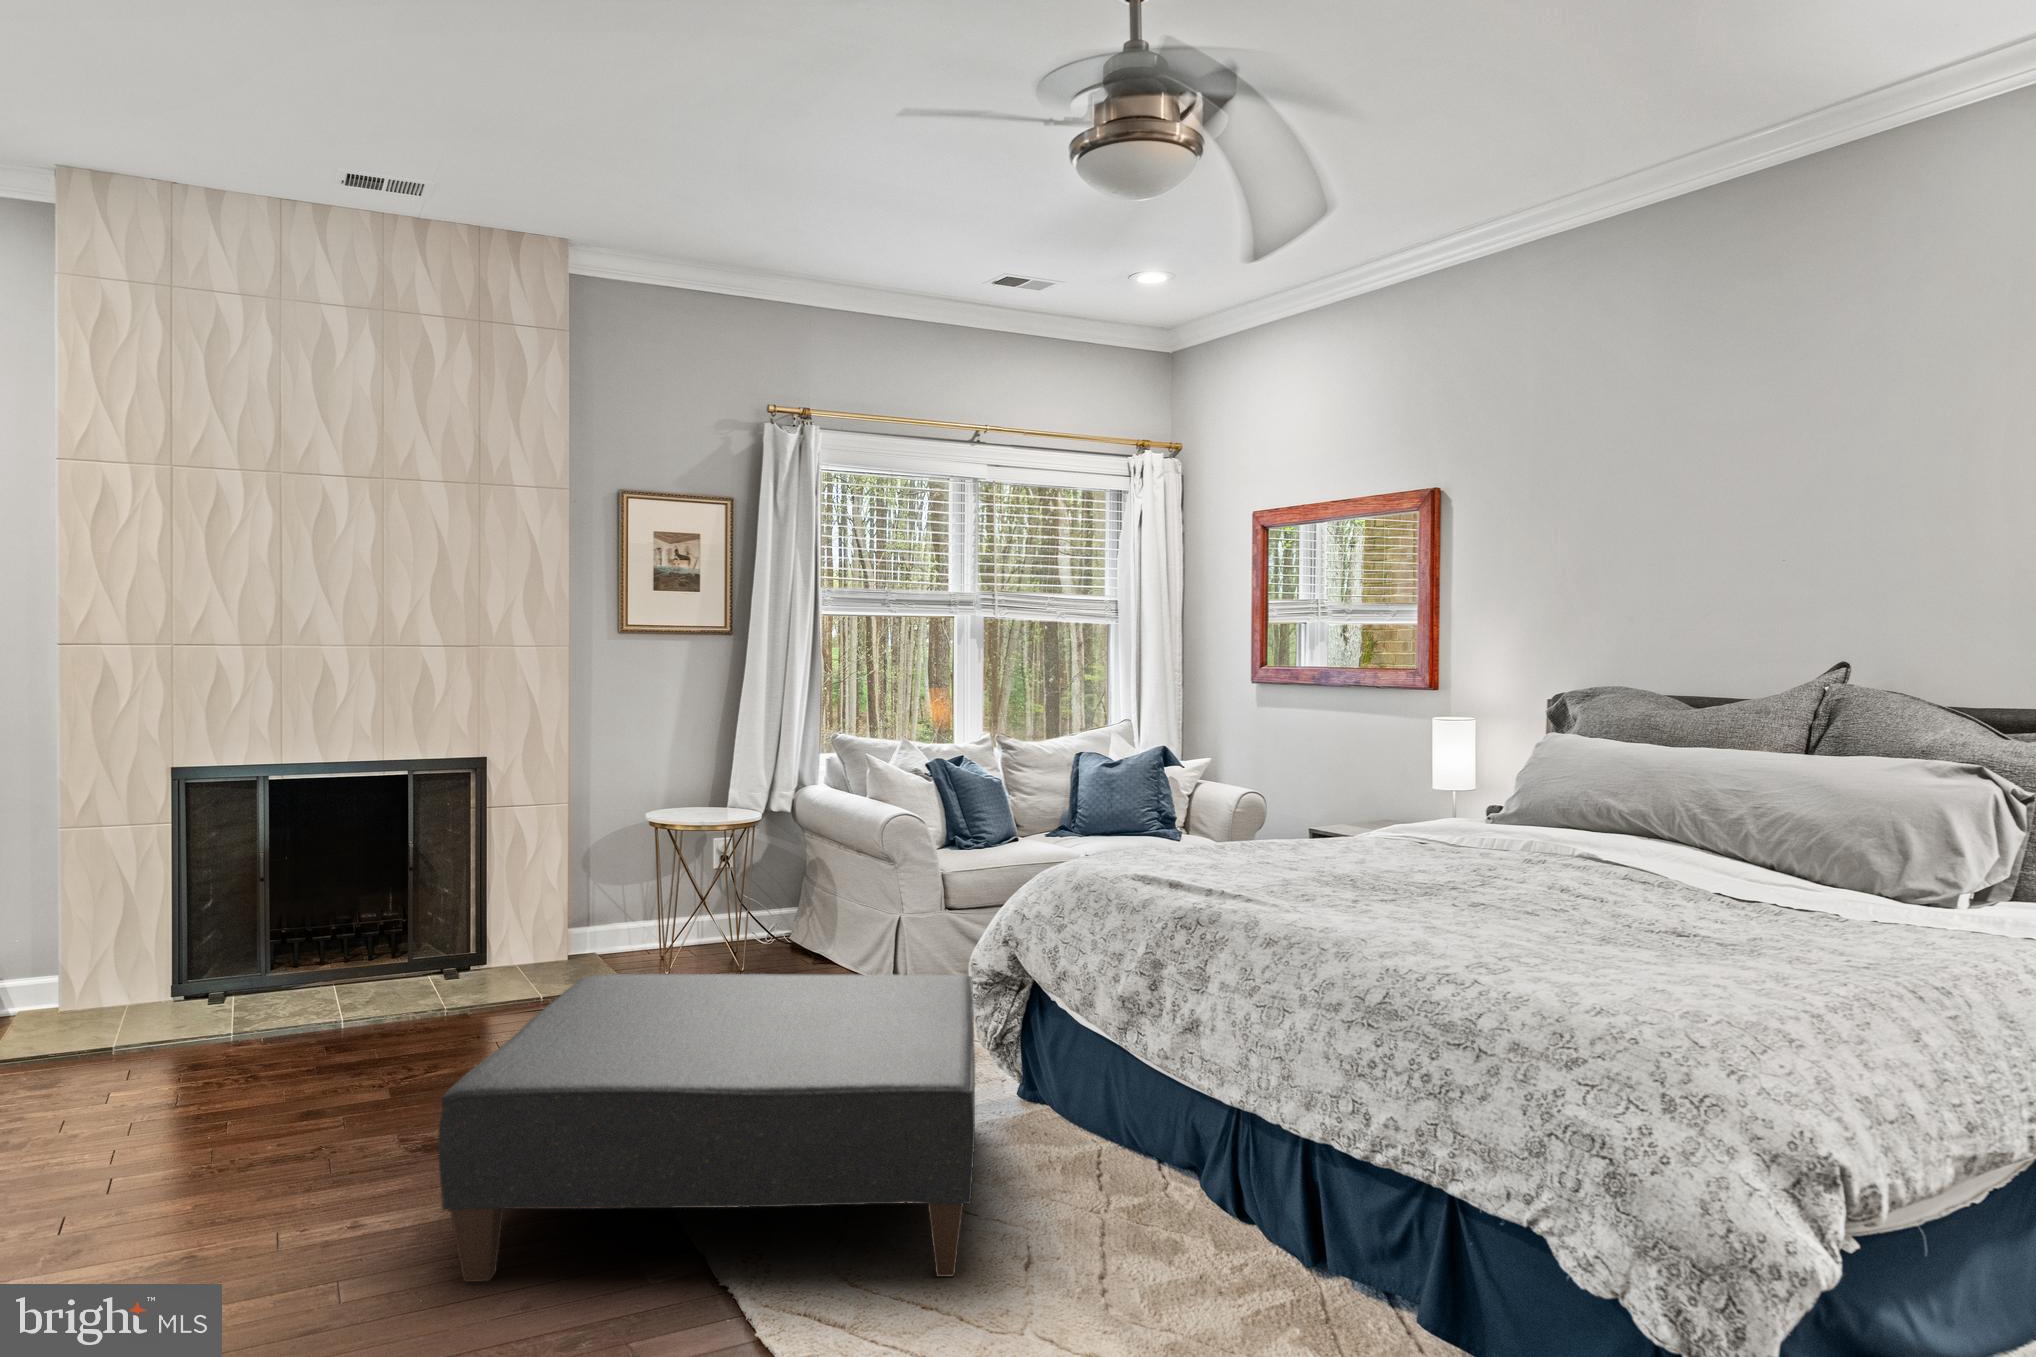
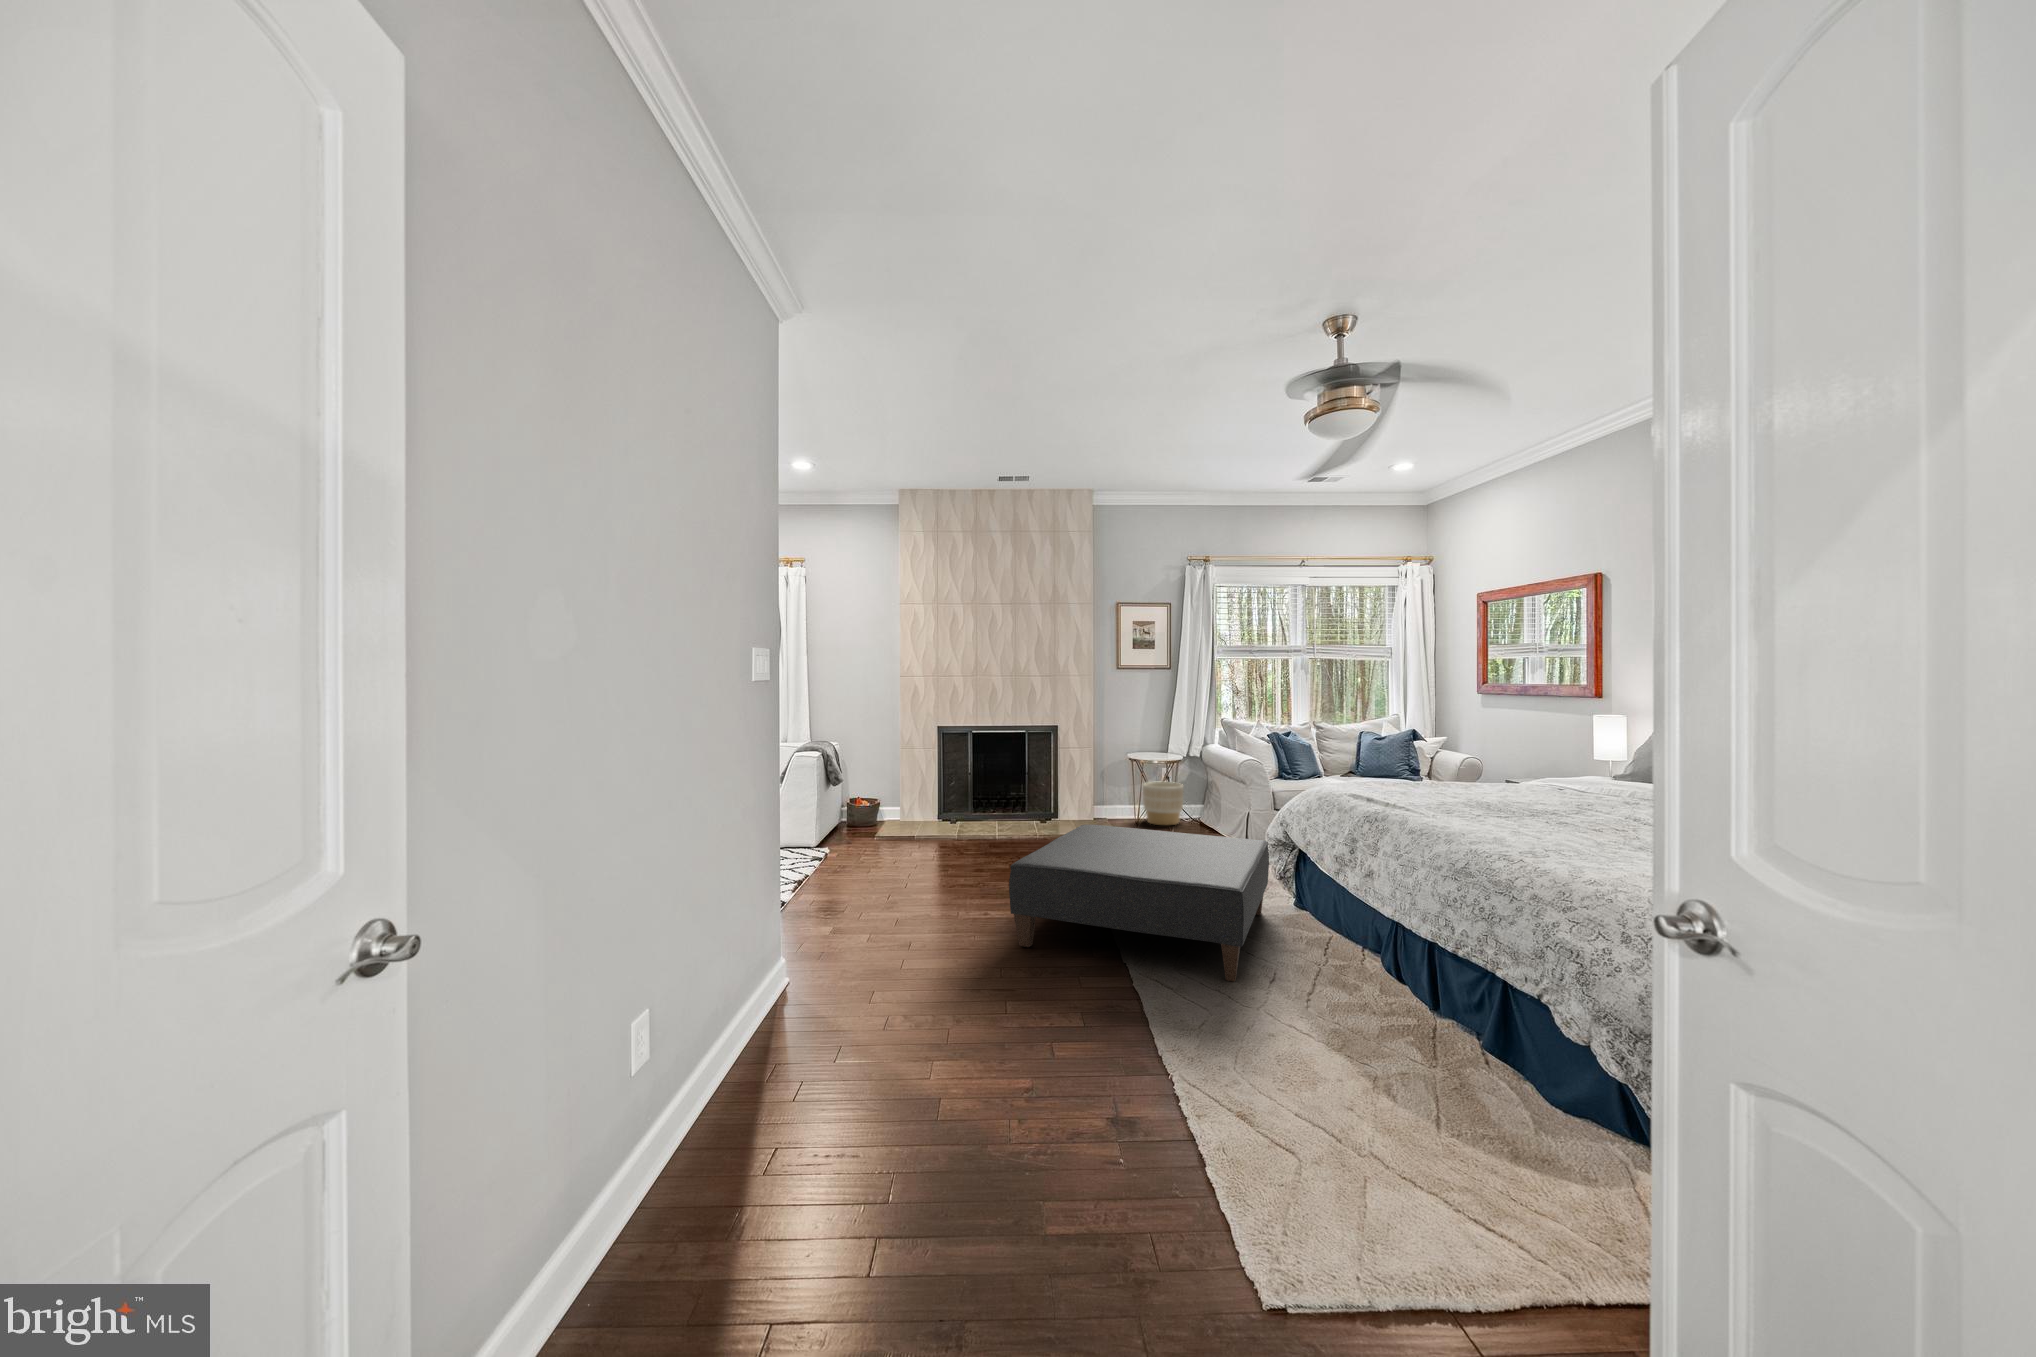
planter: none [676,866,759,955] -> present [1143,782,1183,825]

